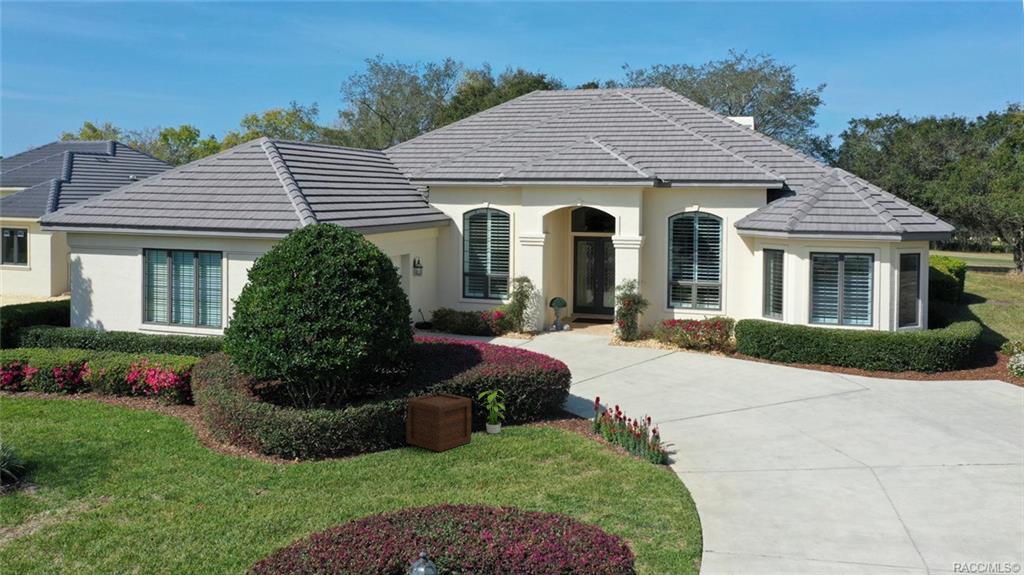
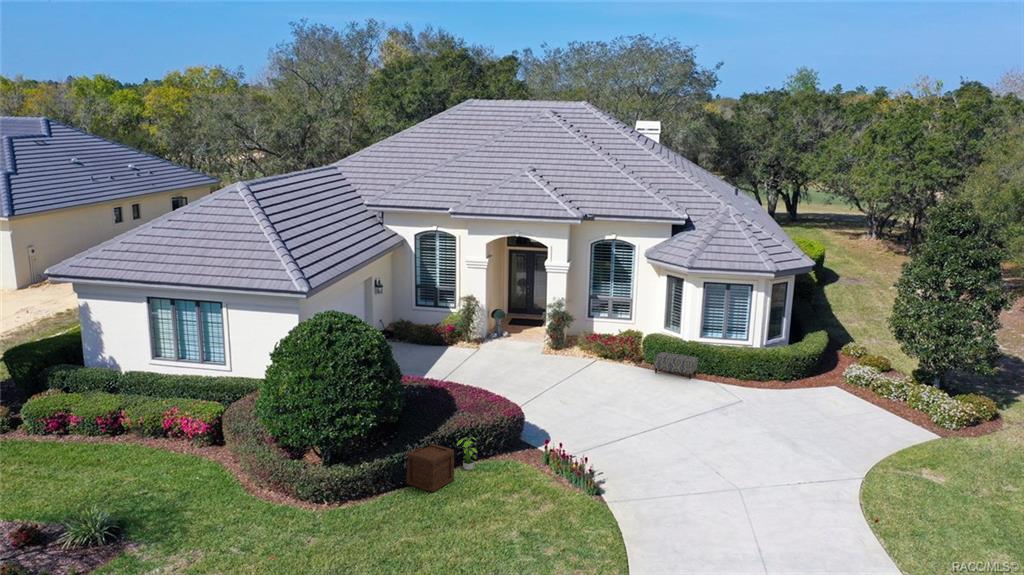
bench: none [748,337,804,367] -> present [654,352,698,379]

